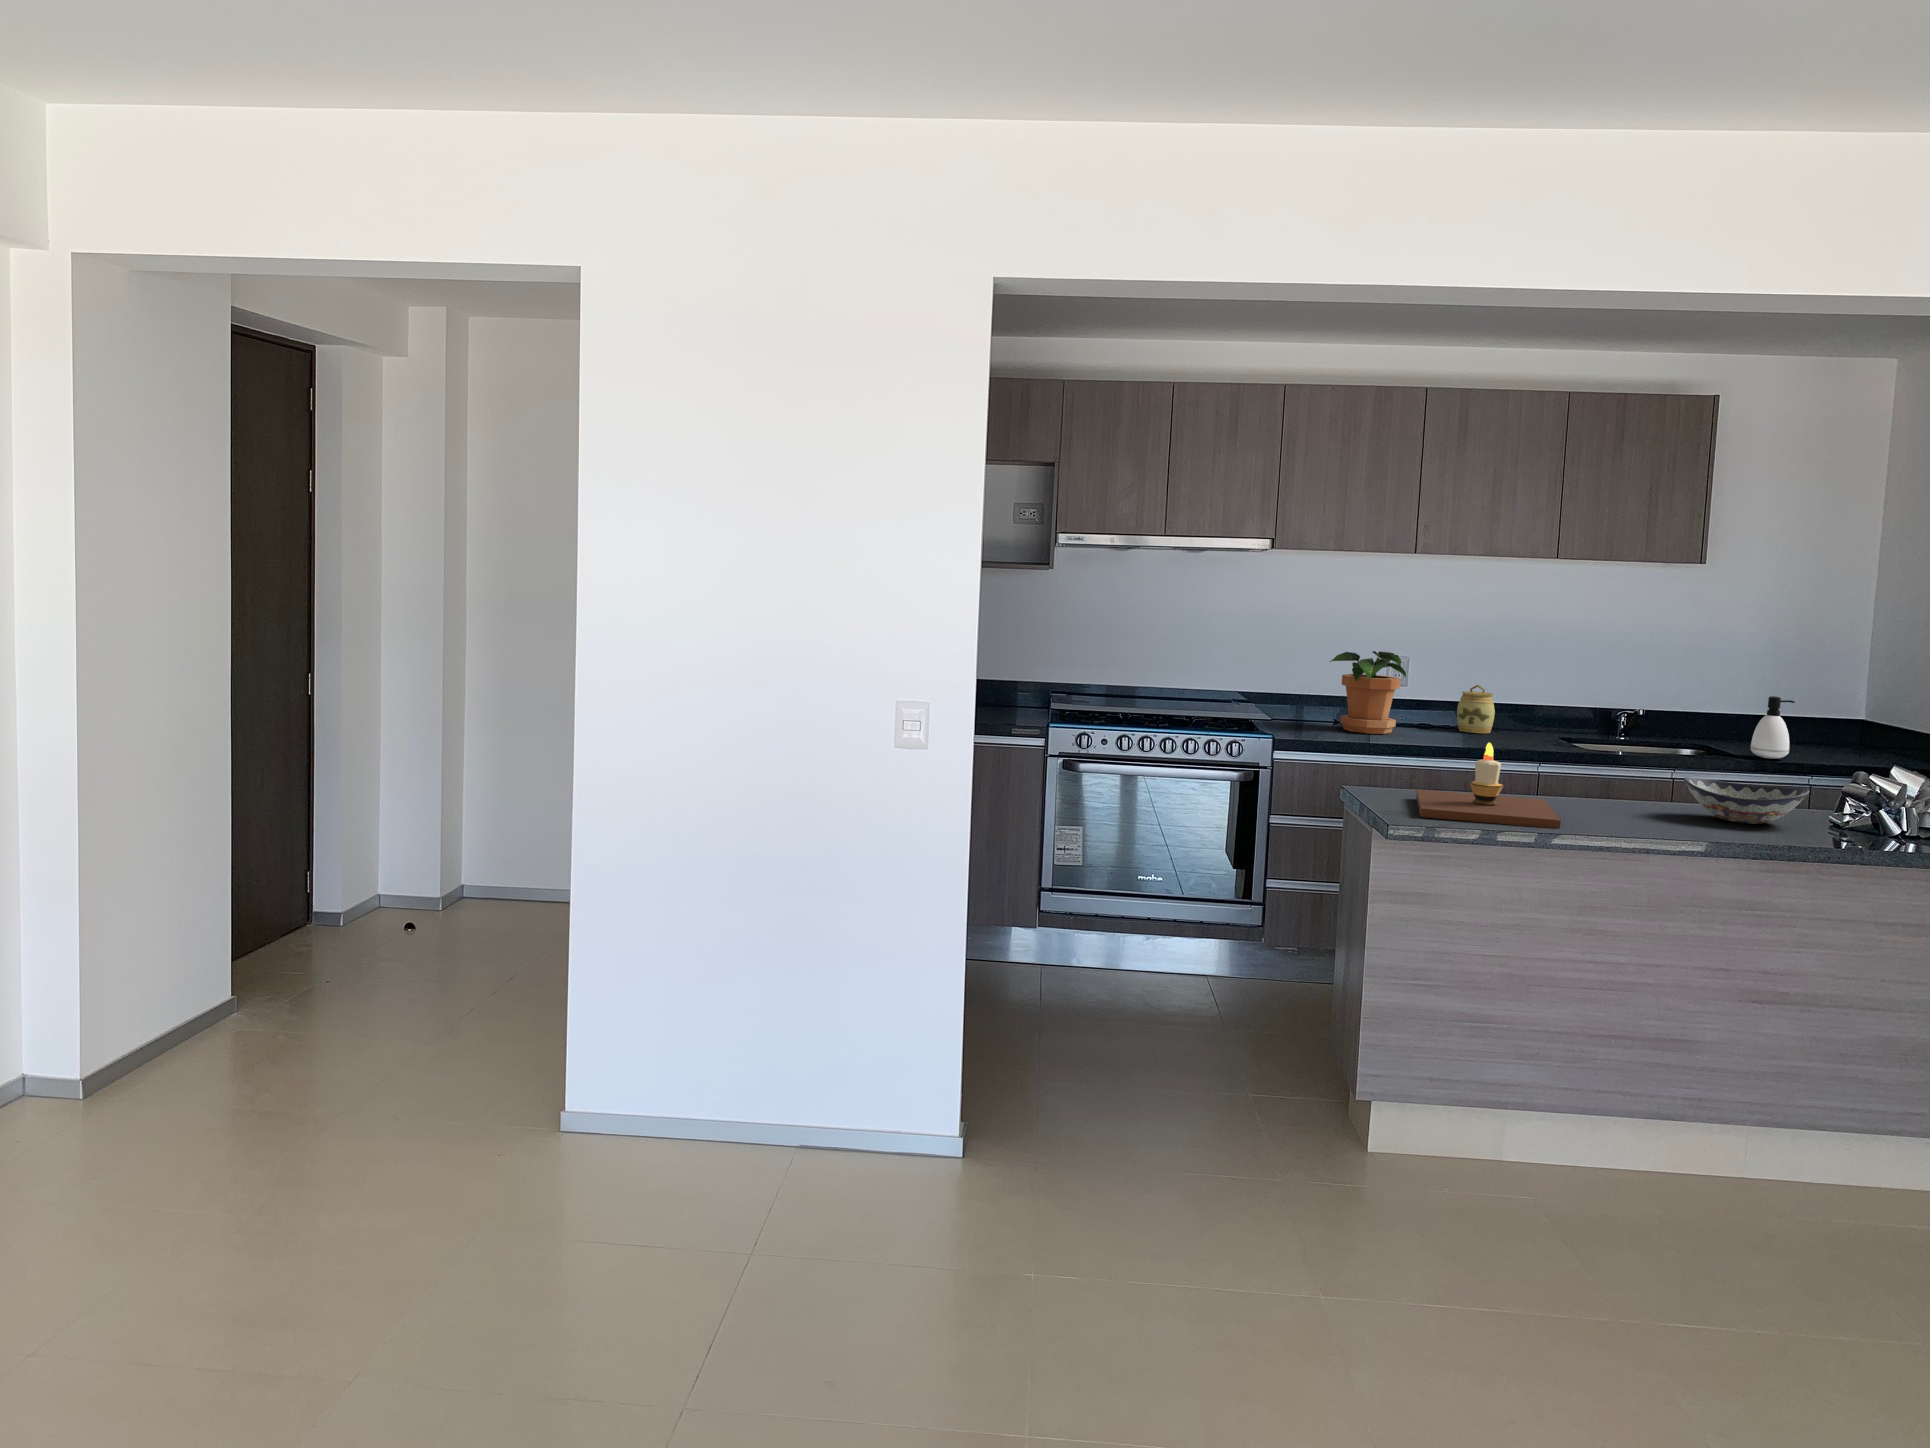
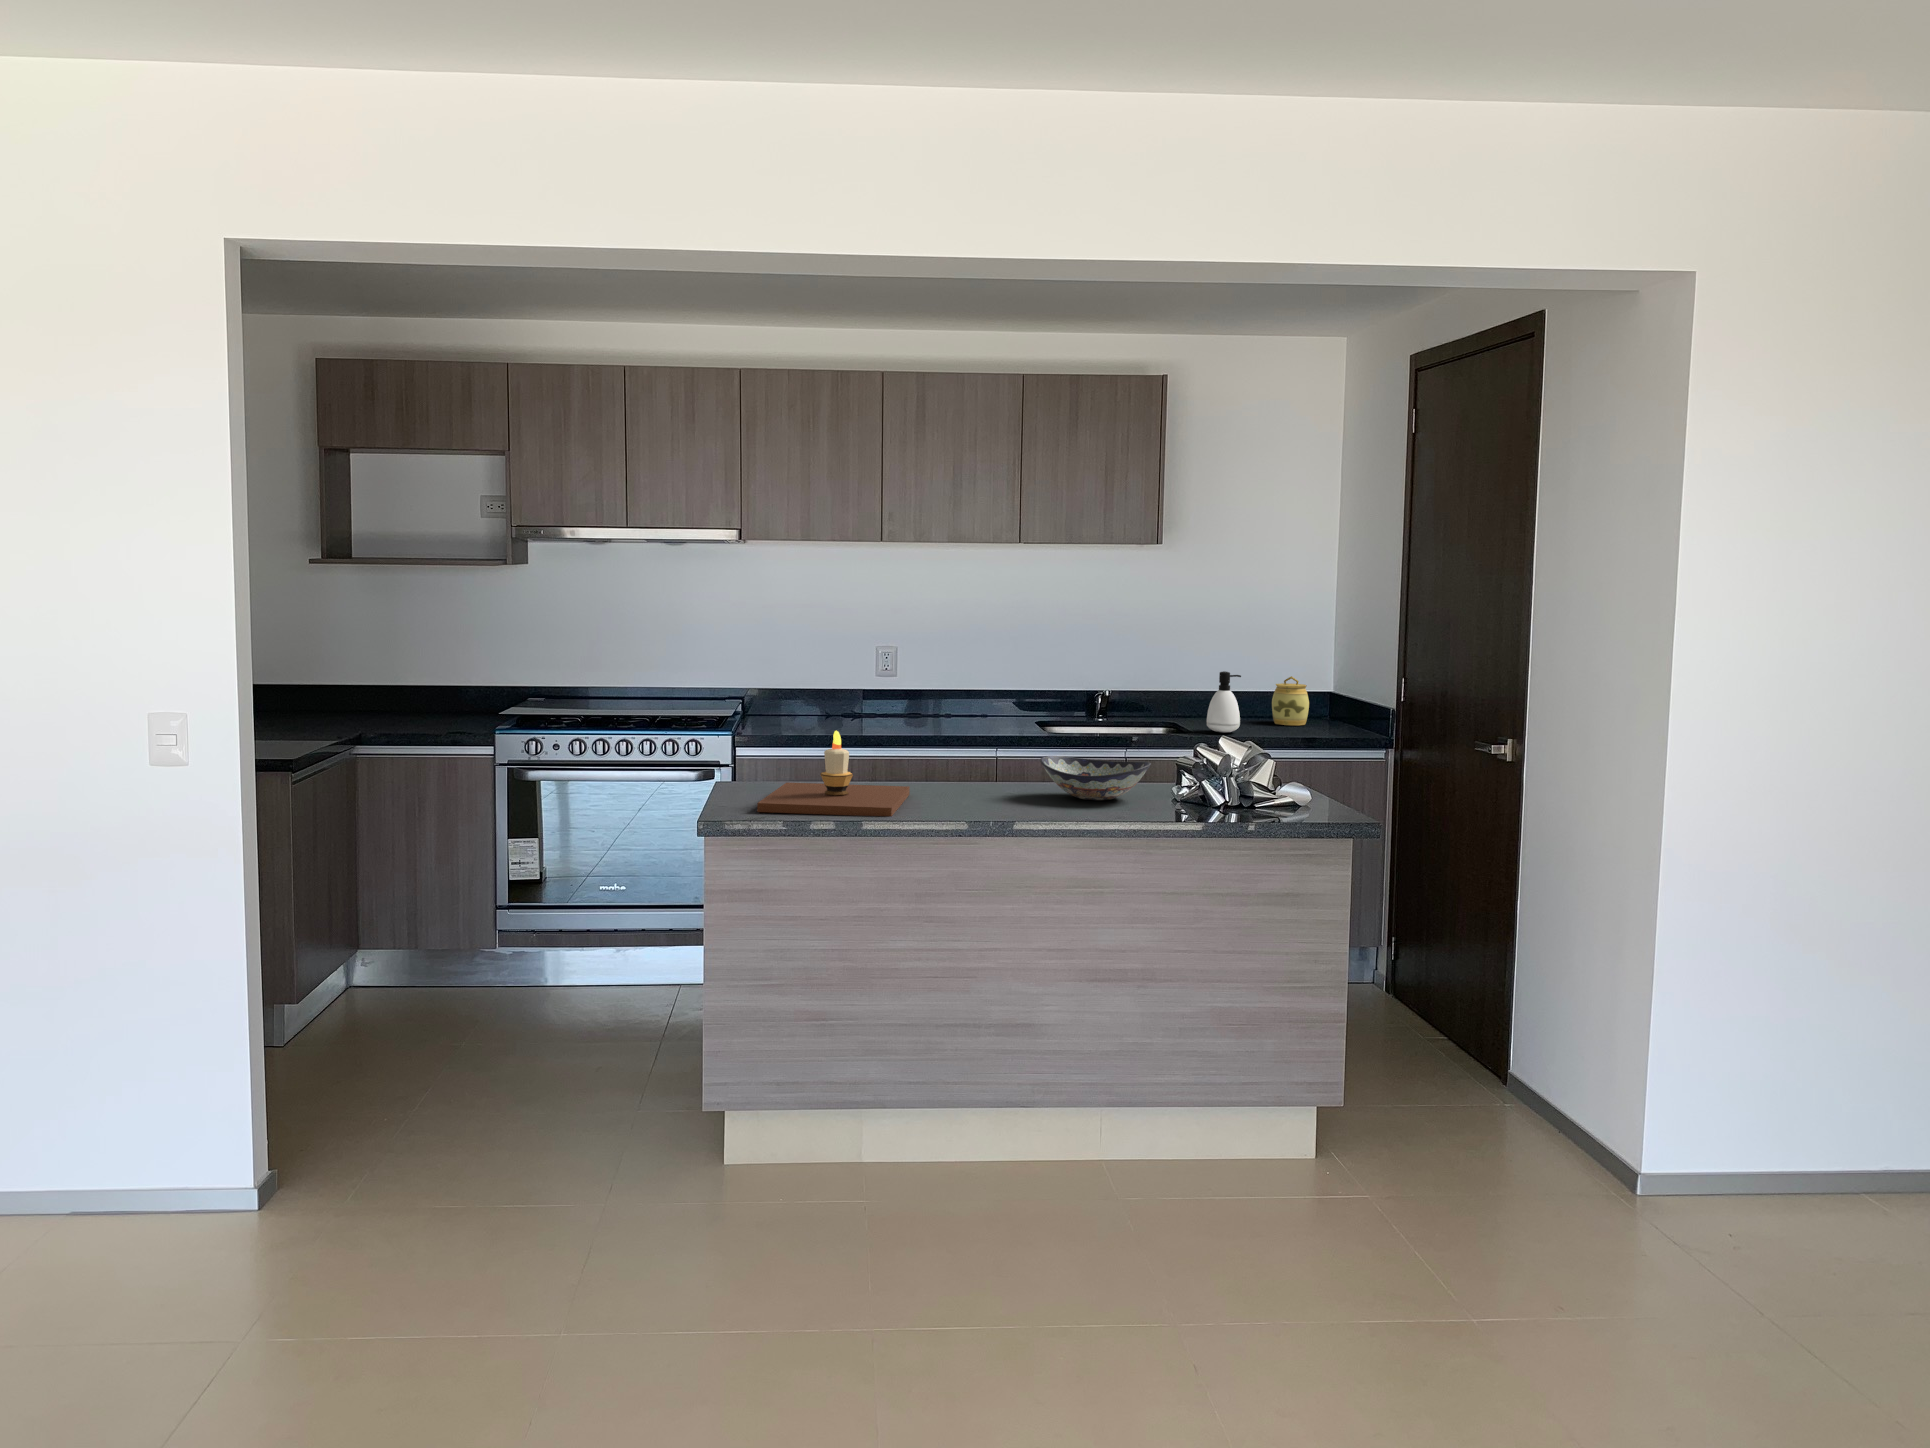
potted plant: present [1330,651,1406,734] -> none [811,641,884,726]
jar: present [1457,685,1495,733] -> present [1272,676,1309,725]

